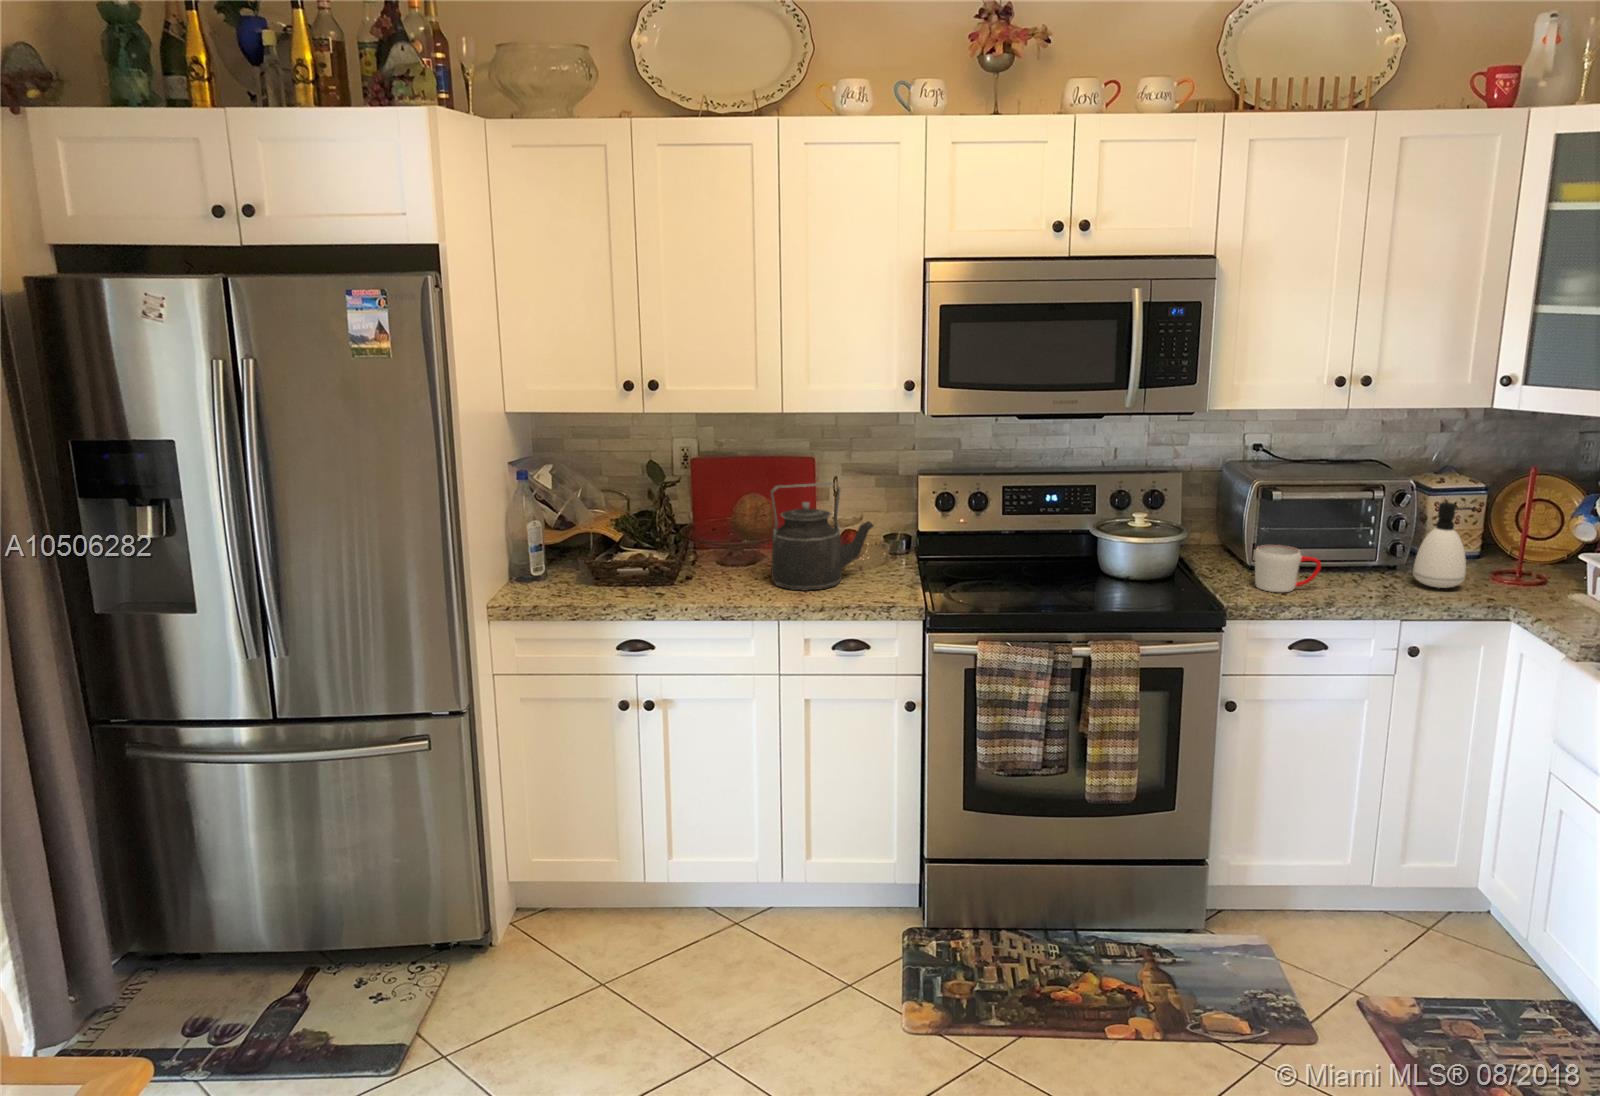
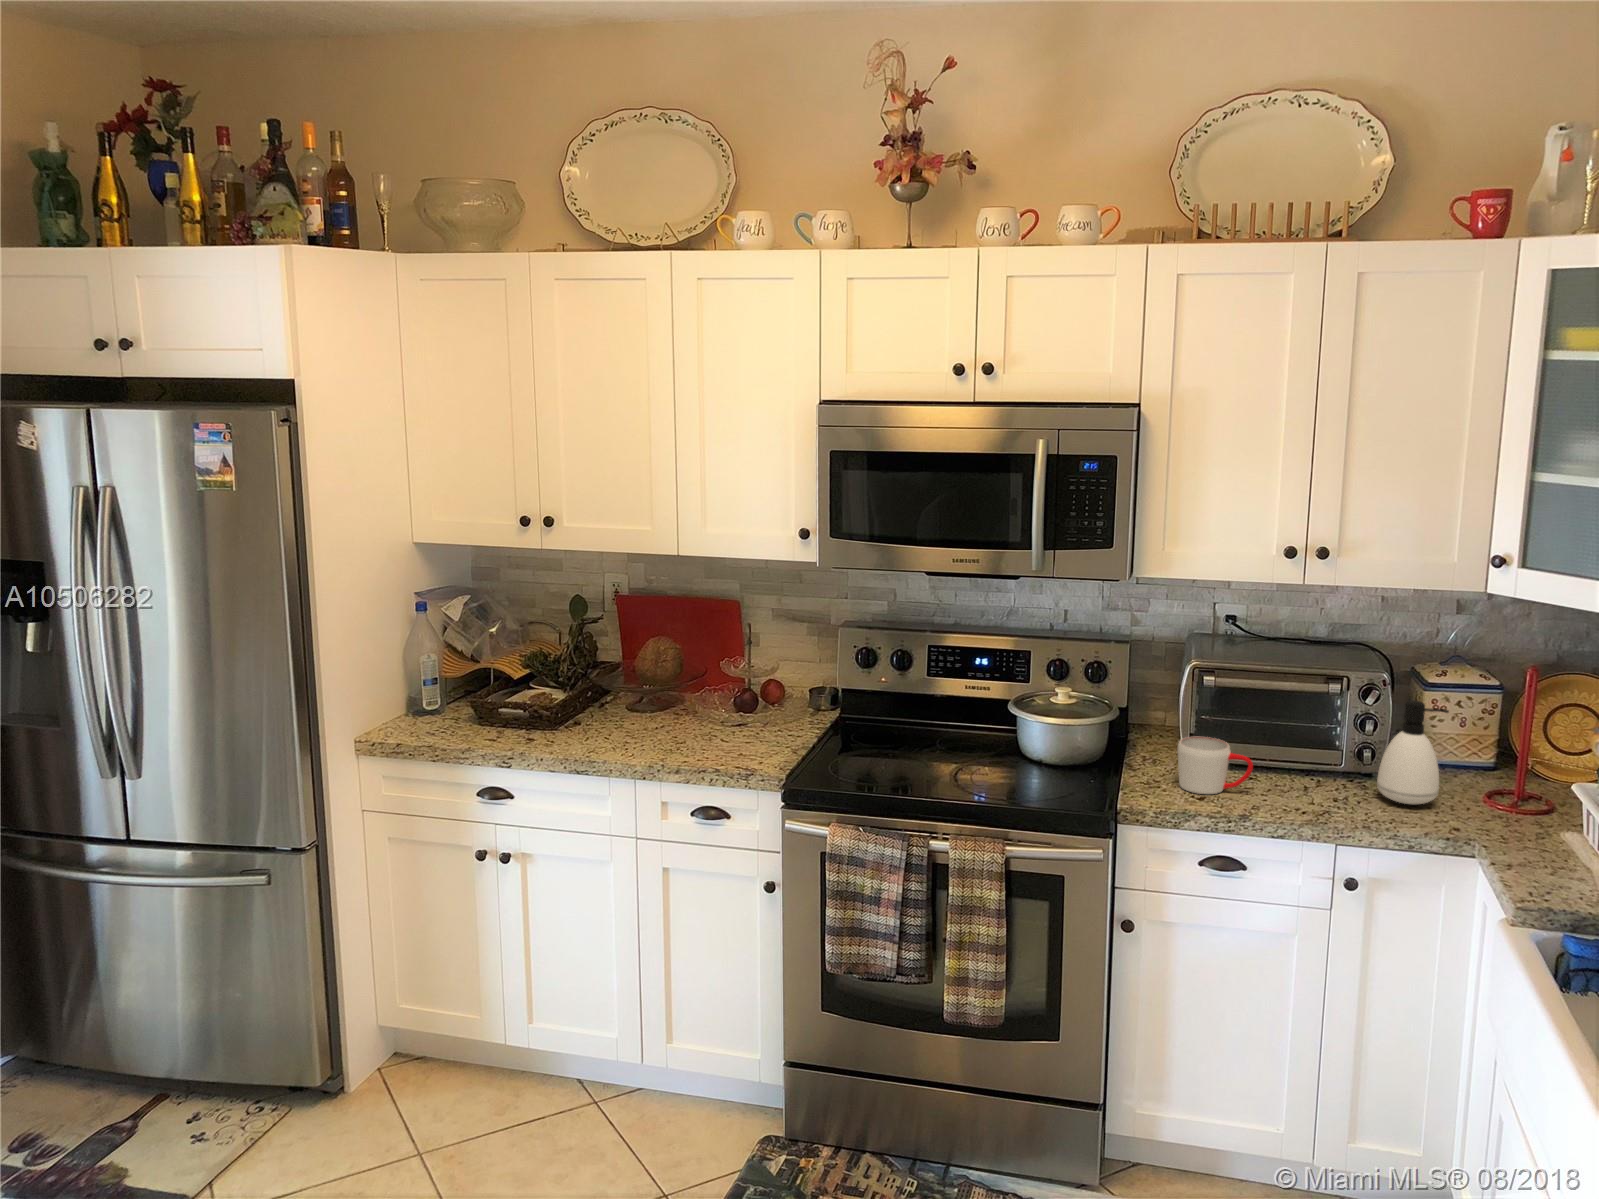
kettle: present [771,482,874,591] -> none [647,635,762,751]

